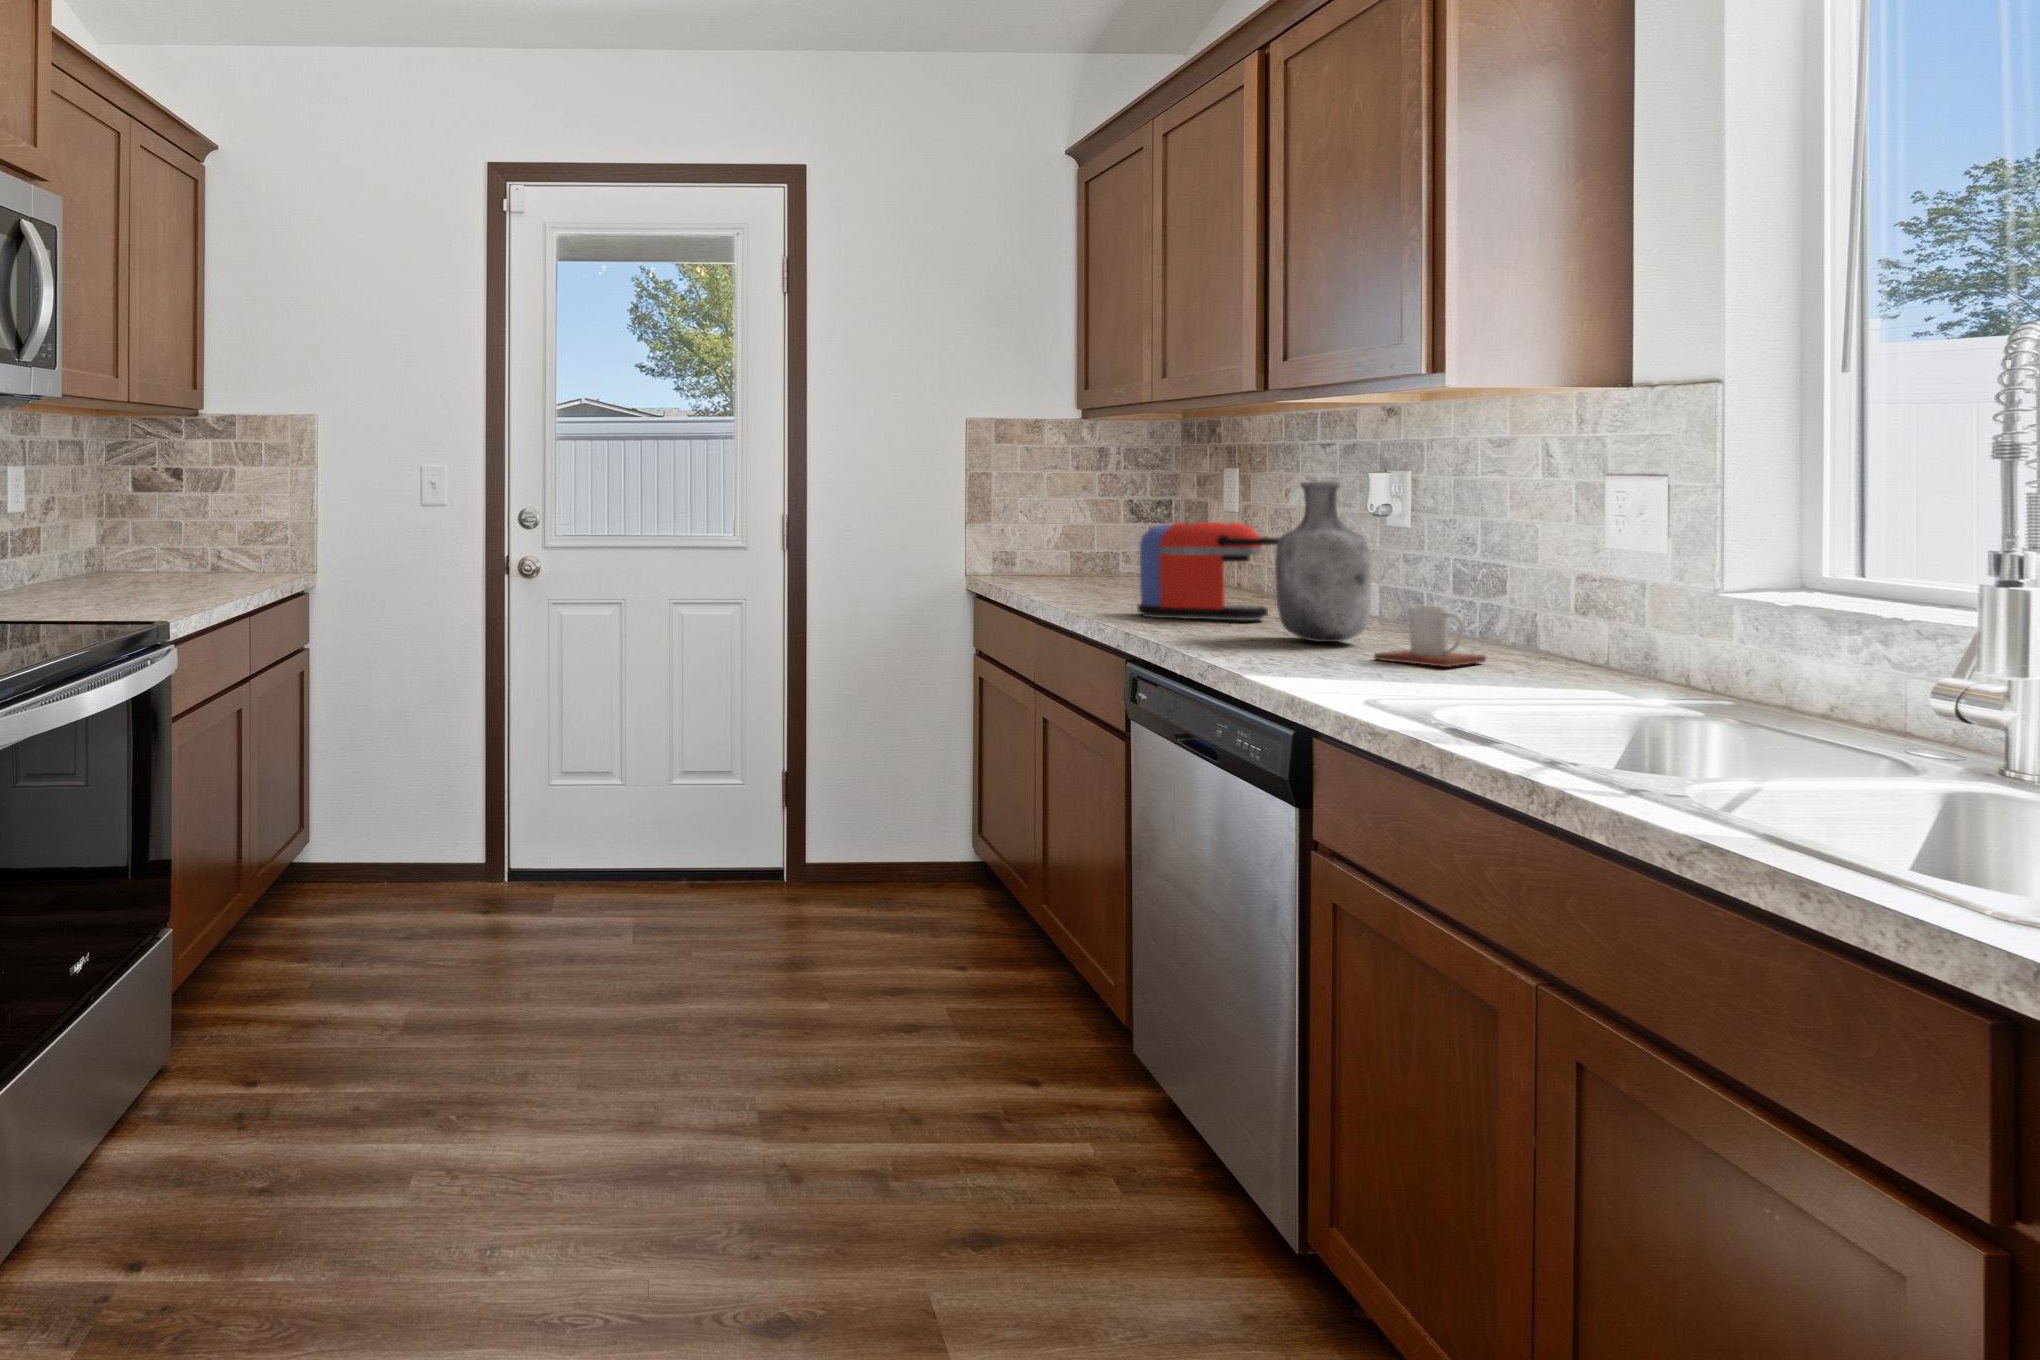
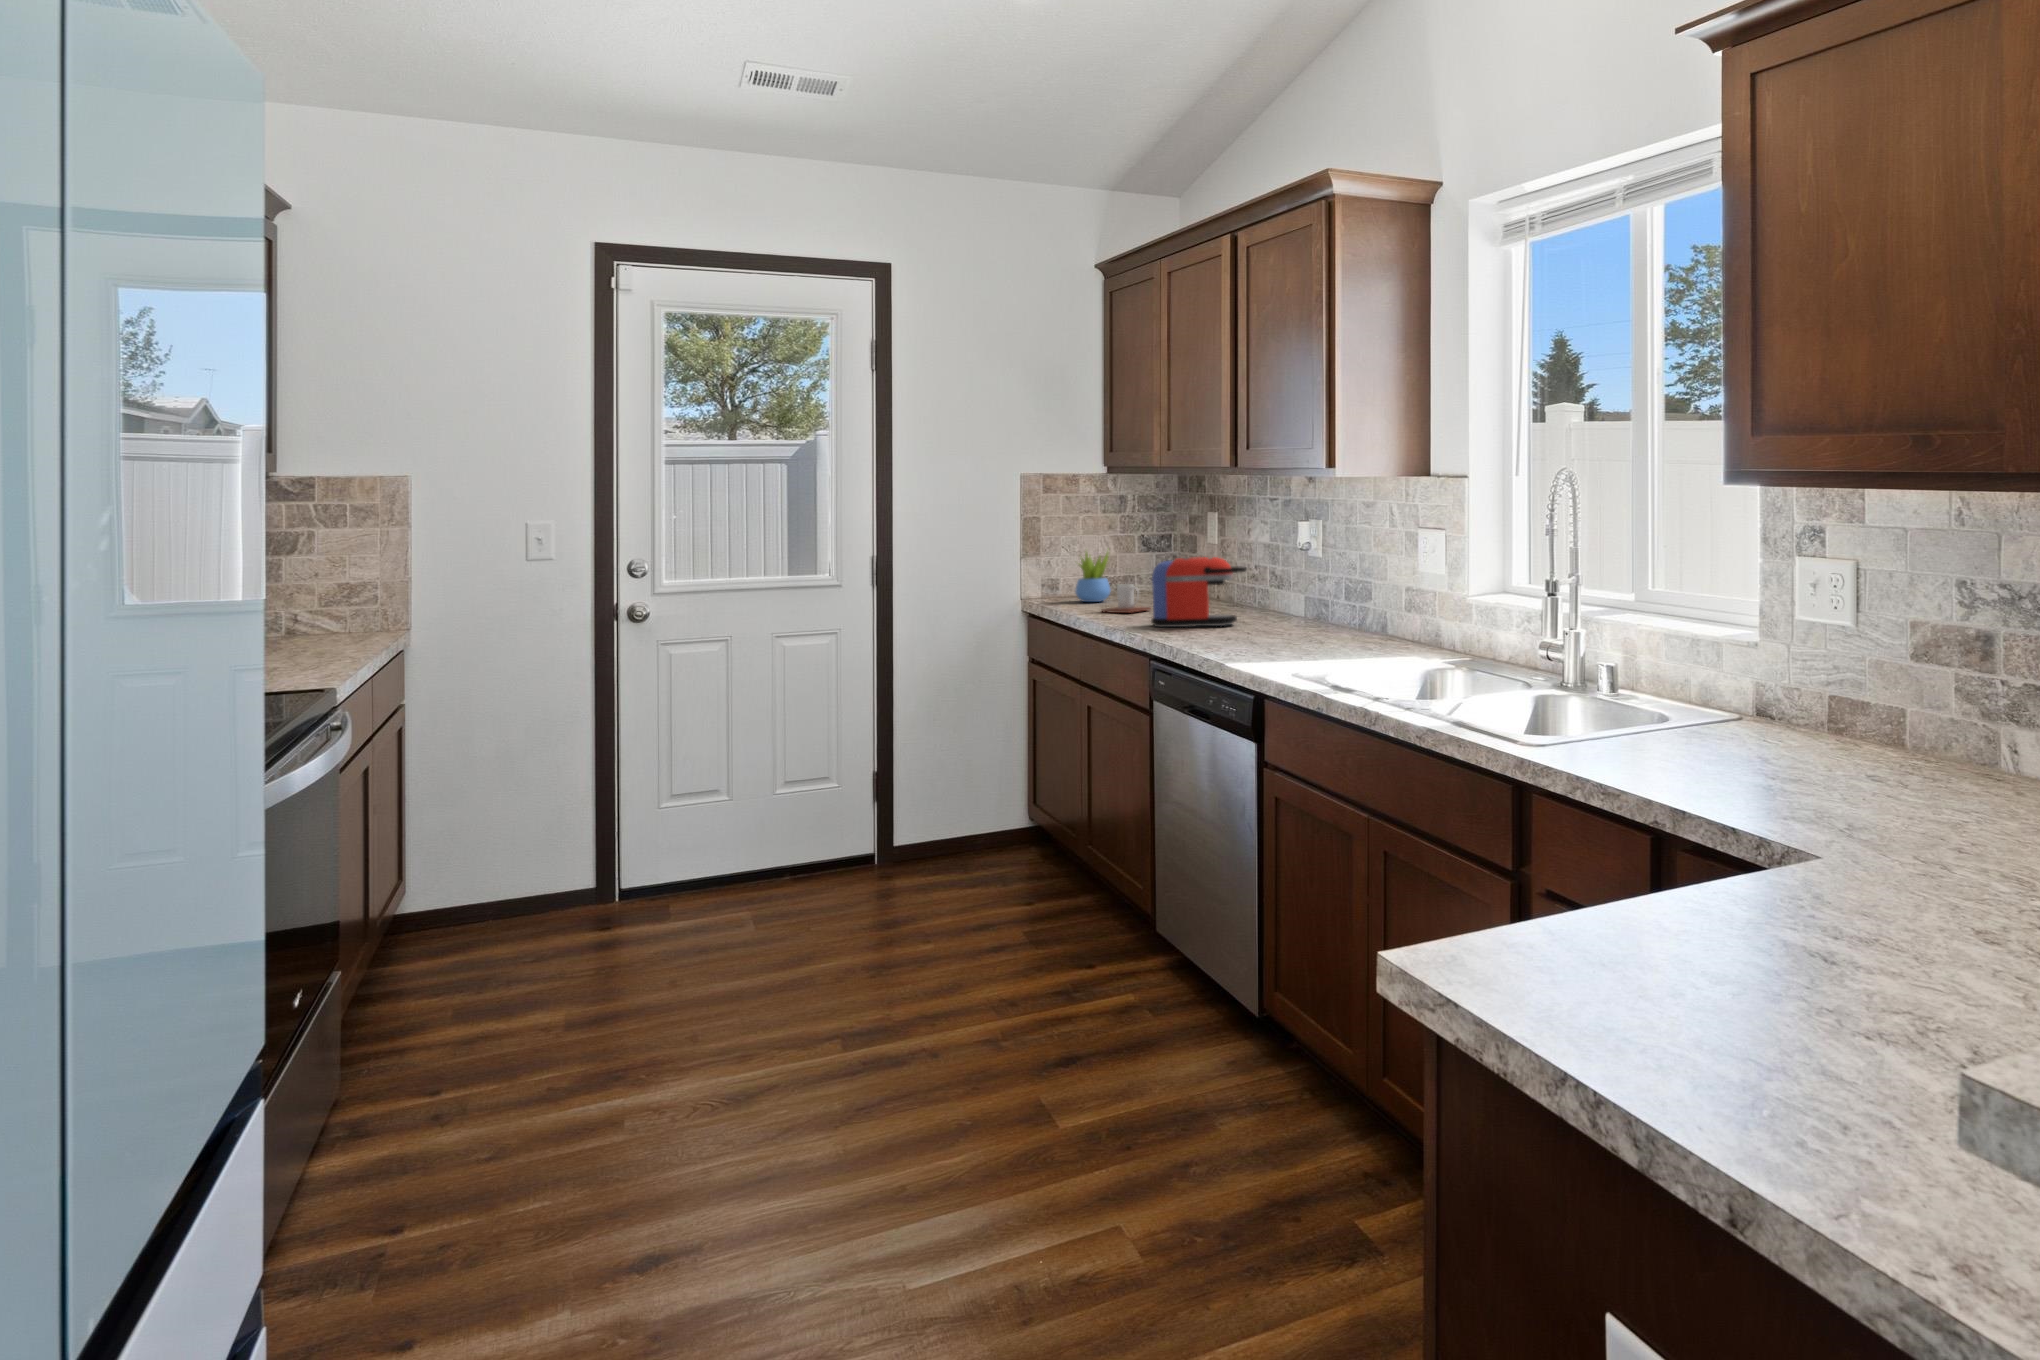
vase: present [1275,481,1371,642] -> none [1241,531,1298,638]
succulent plant: none [1039,511,1087,582] -> present [1075,552,1110,602]
mug: present [1374,606,1486,667] -> present [1102,584,1151,613]

